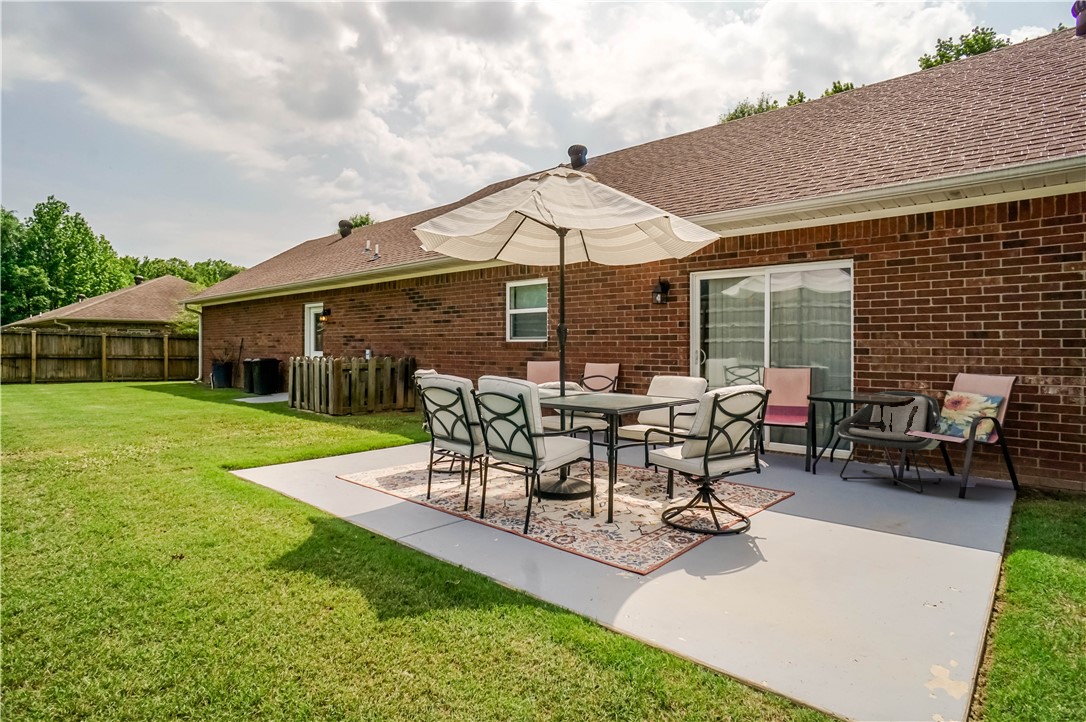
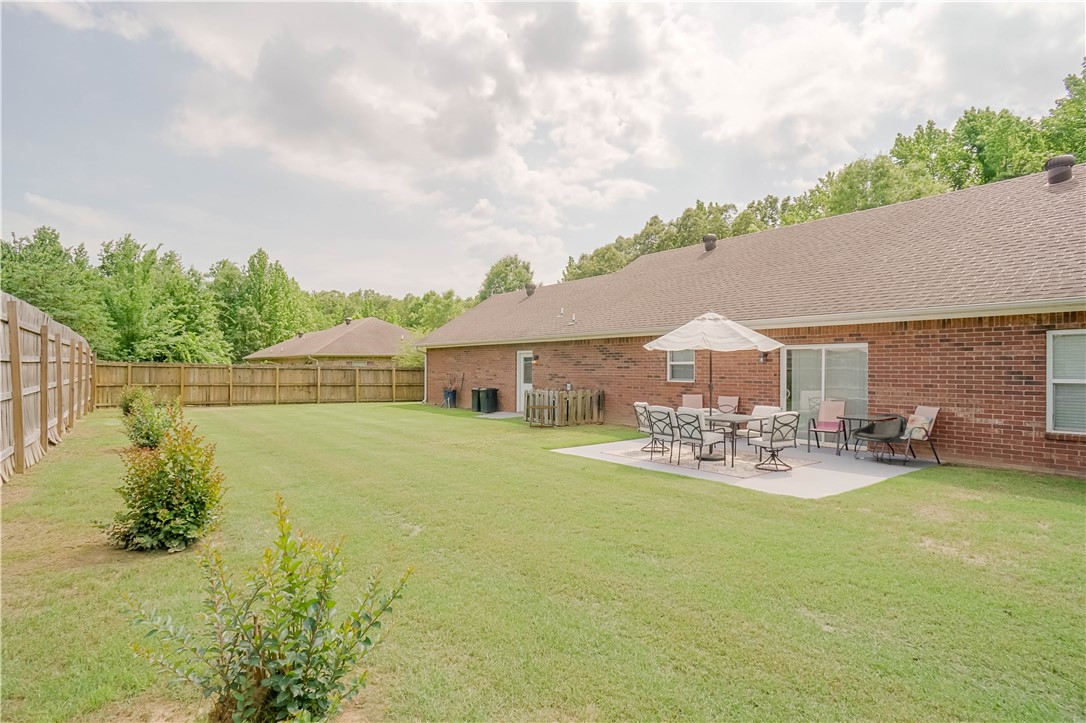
round table: none [265,382,324,421] -> present [527,406,557,428]

